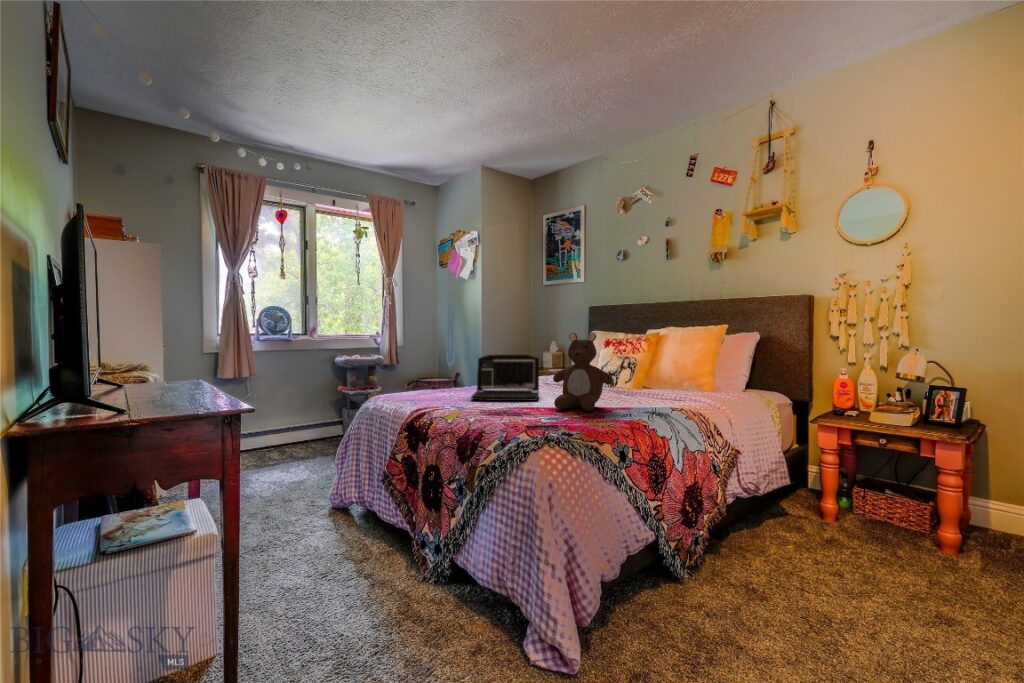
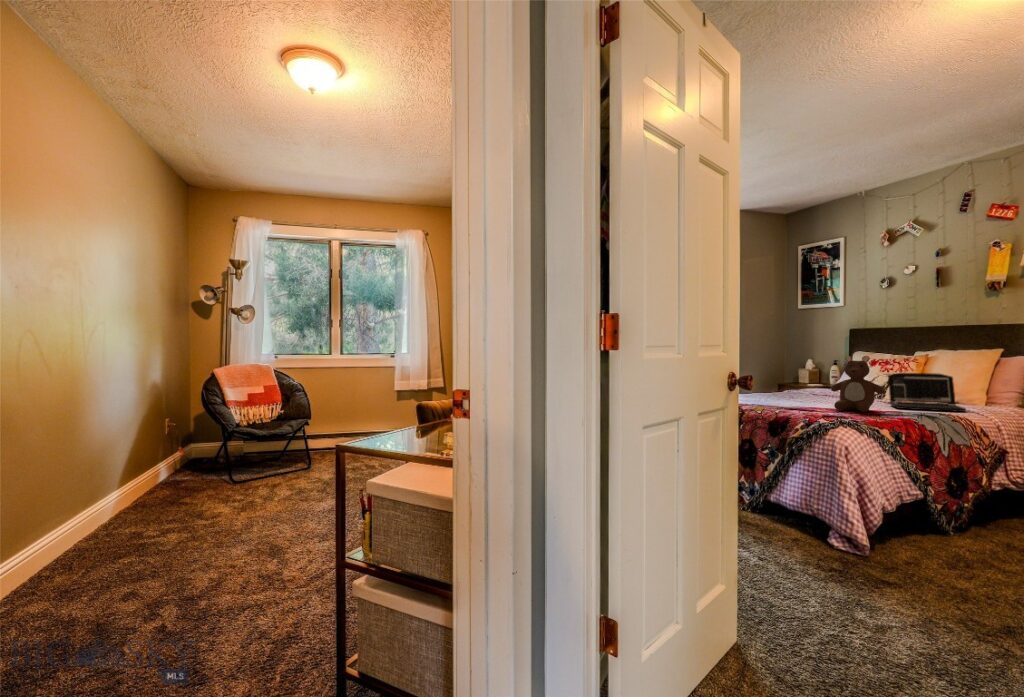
laptop: present [471,355,539,401] -> present [888,373,966,412]

